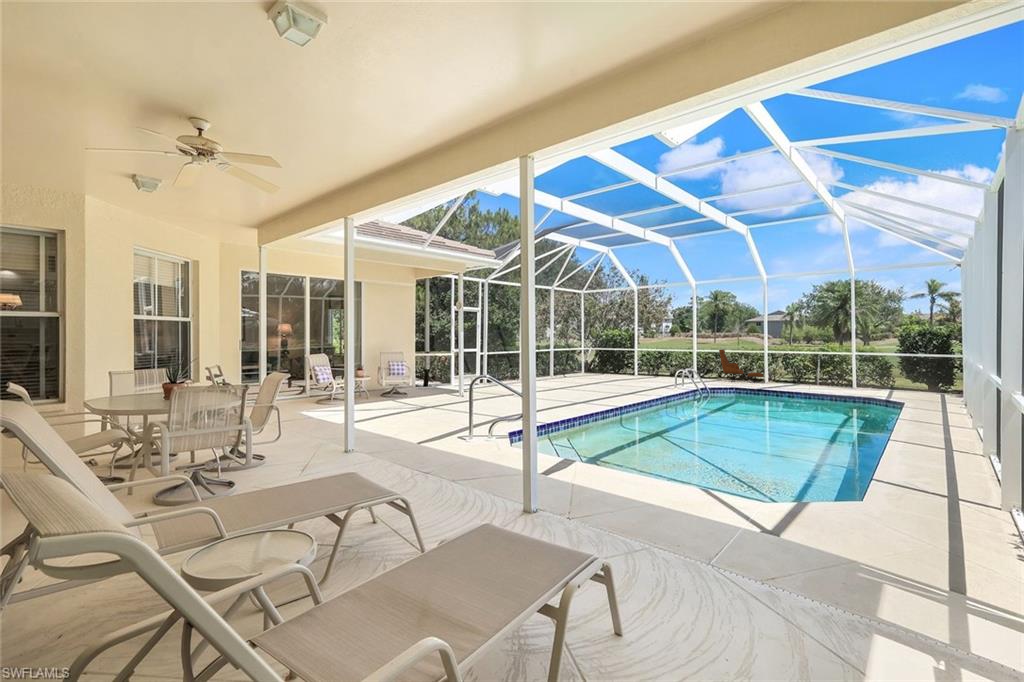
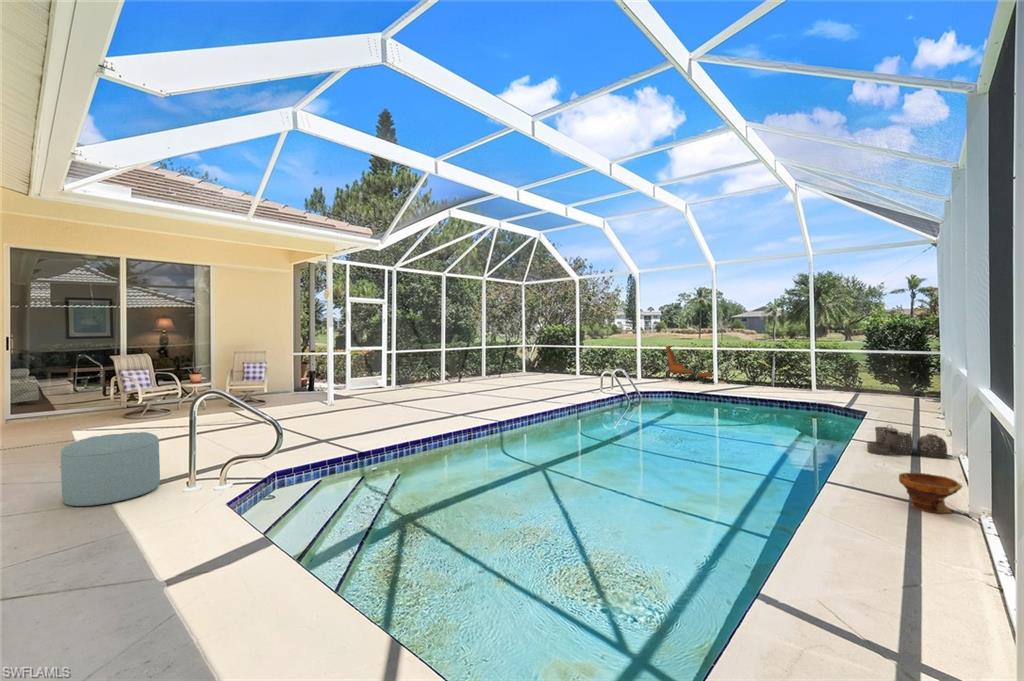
ottoman: none [384,408,434,454] -> present [61,432,160,506]
woven basket: none [911,410,971,433] -> present [867,427,947,458]
planter: none [938,435,981,460] -> present [899,473,962,514]

